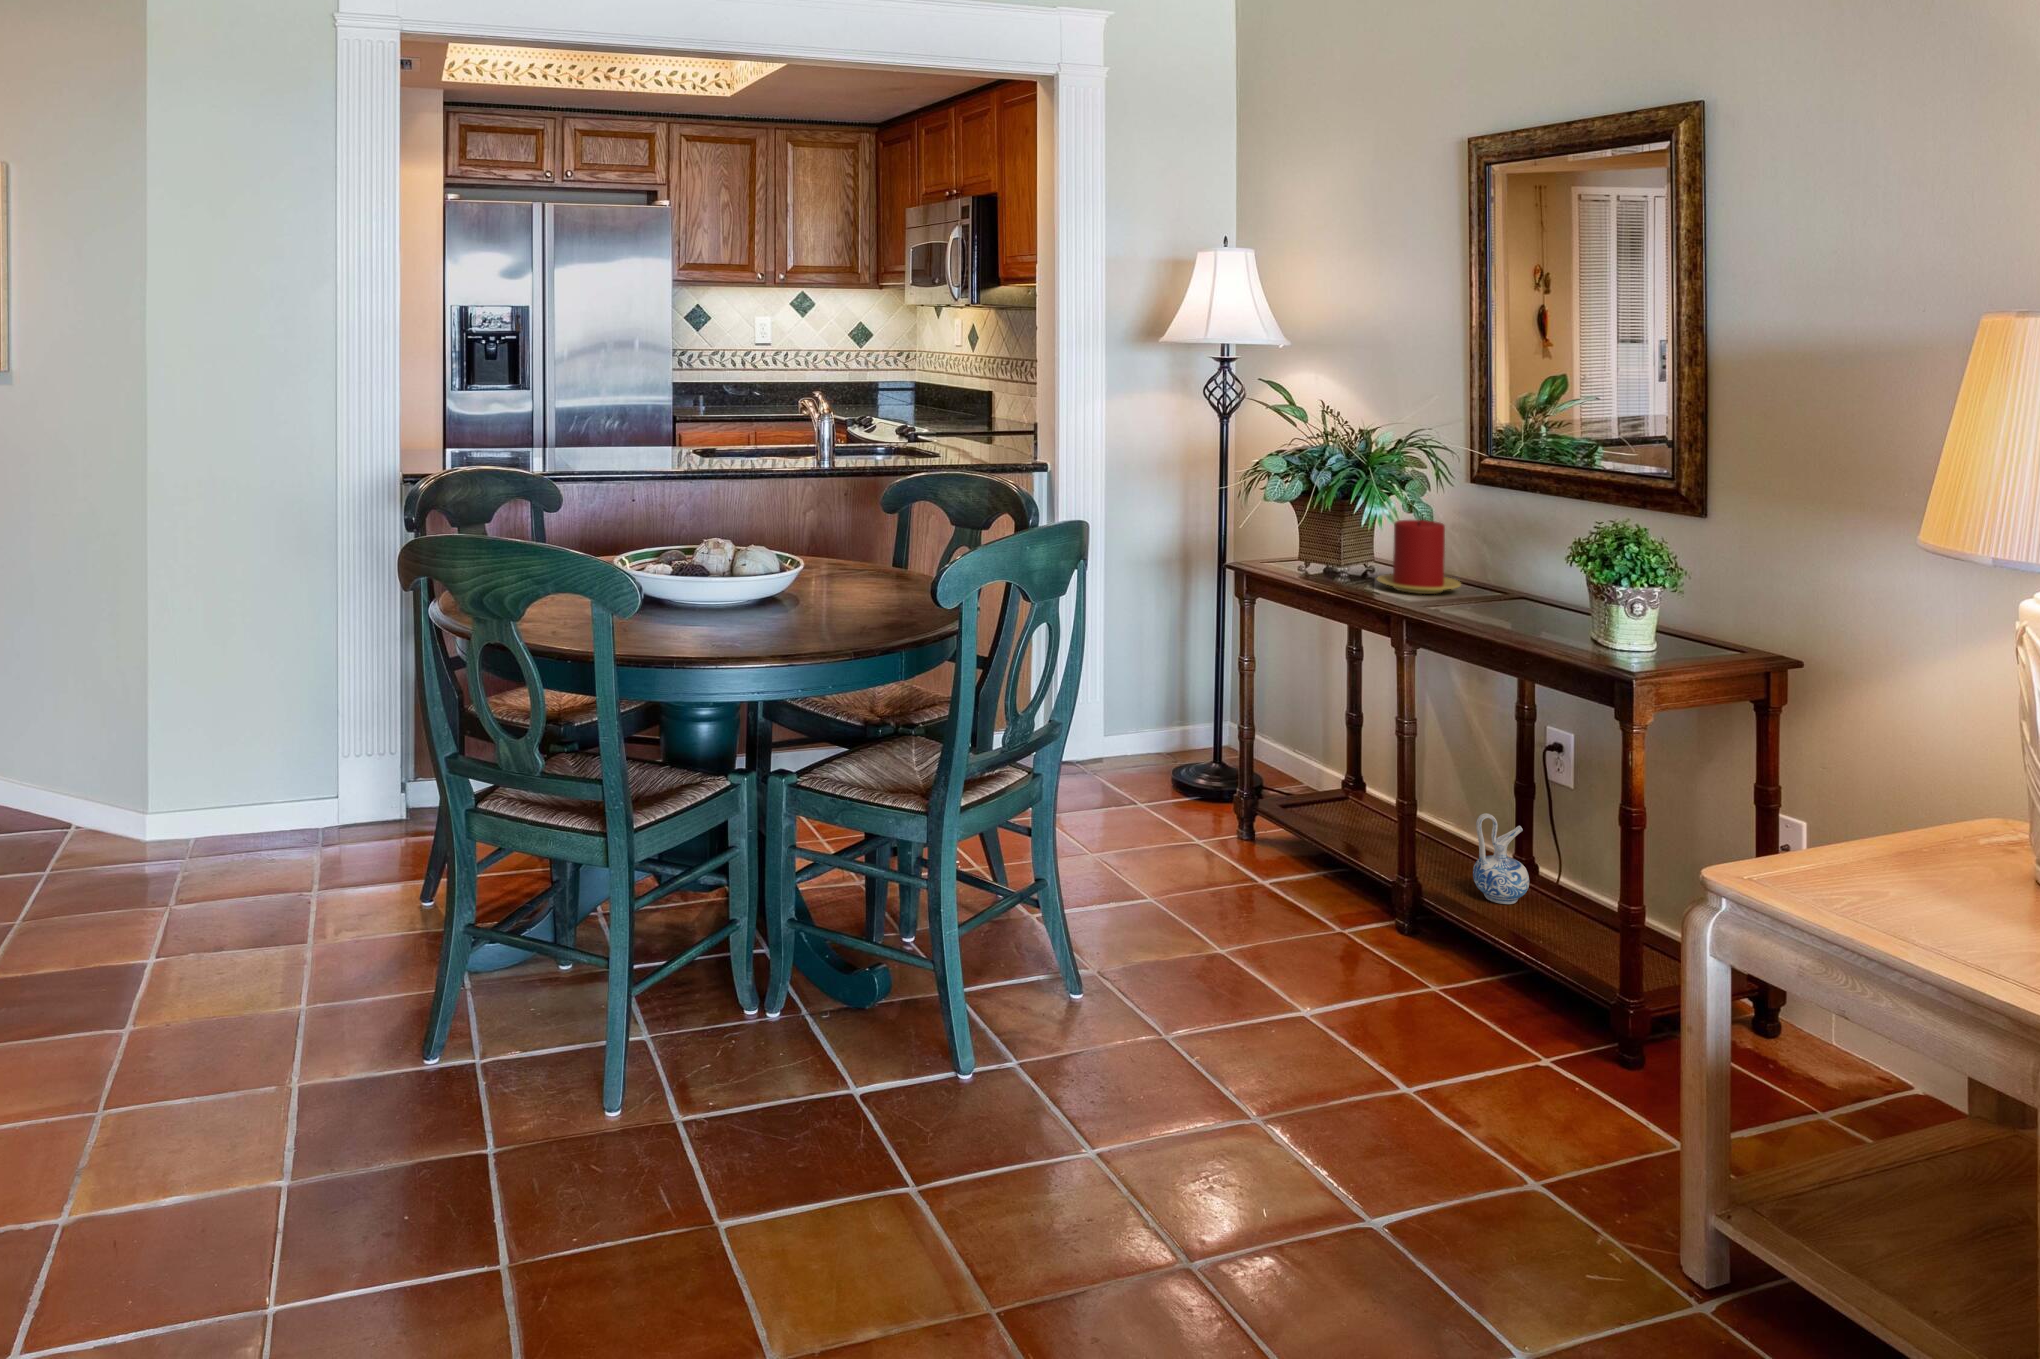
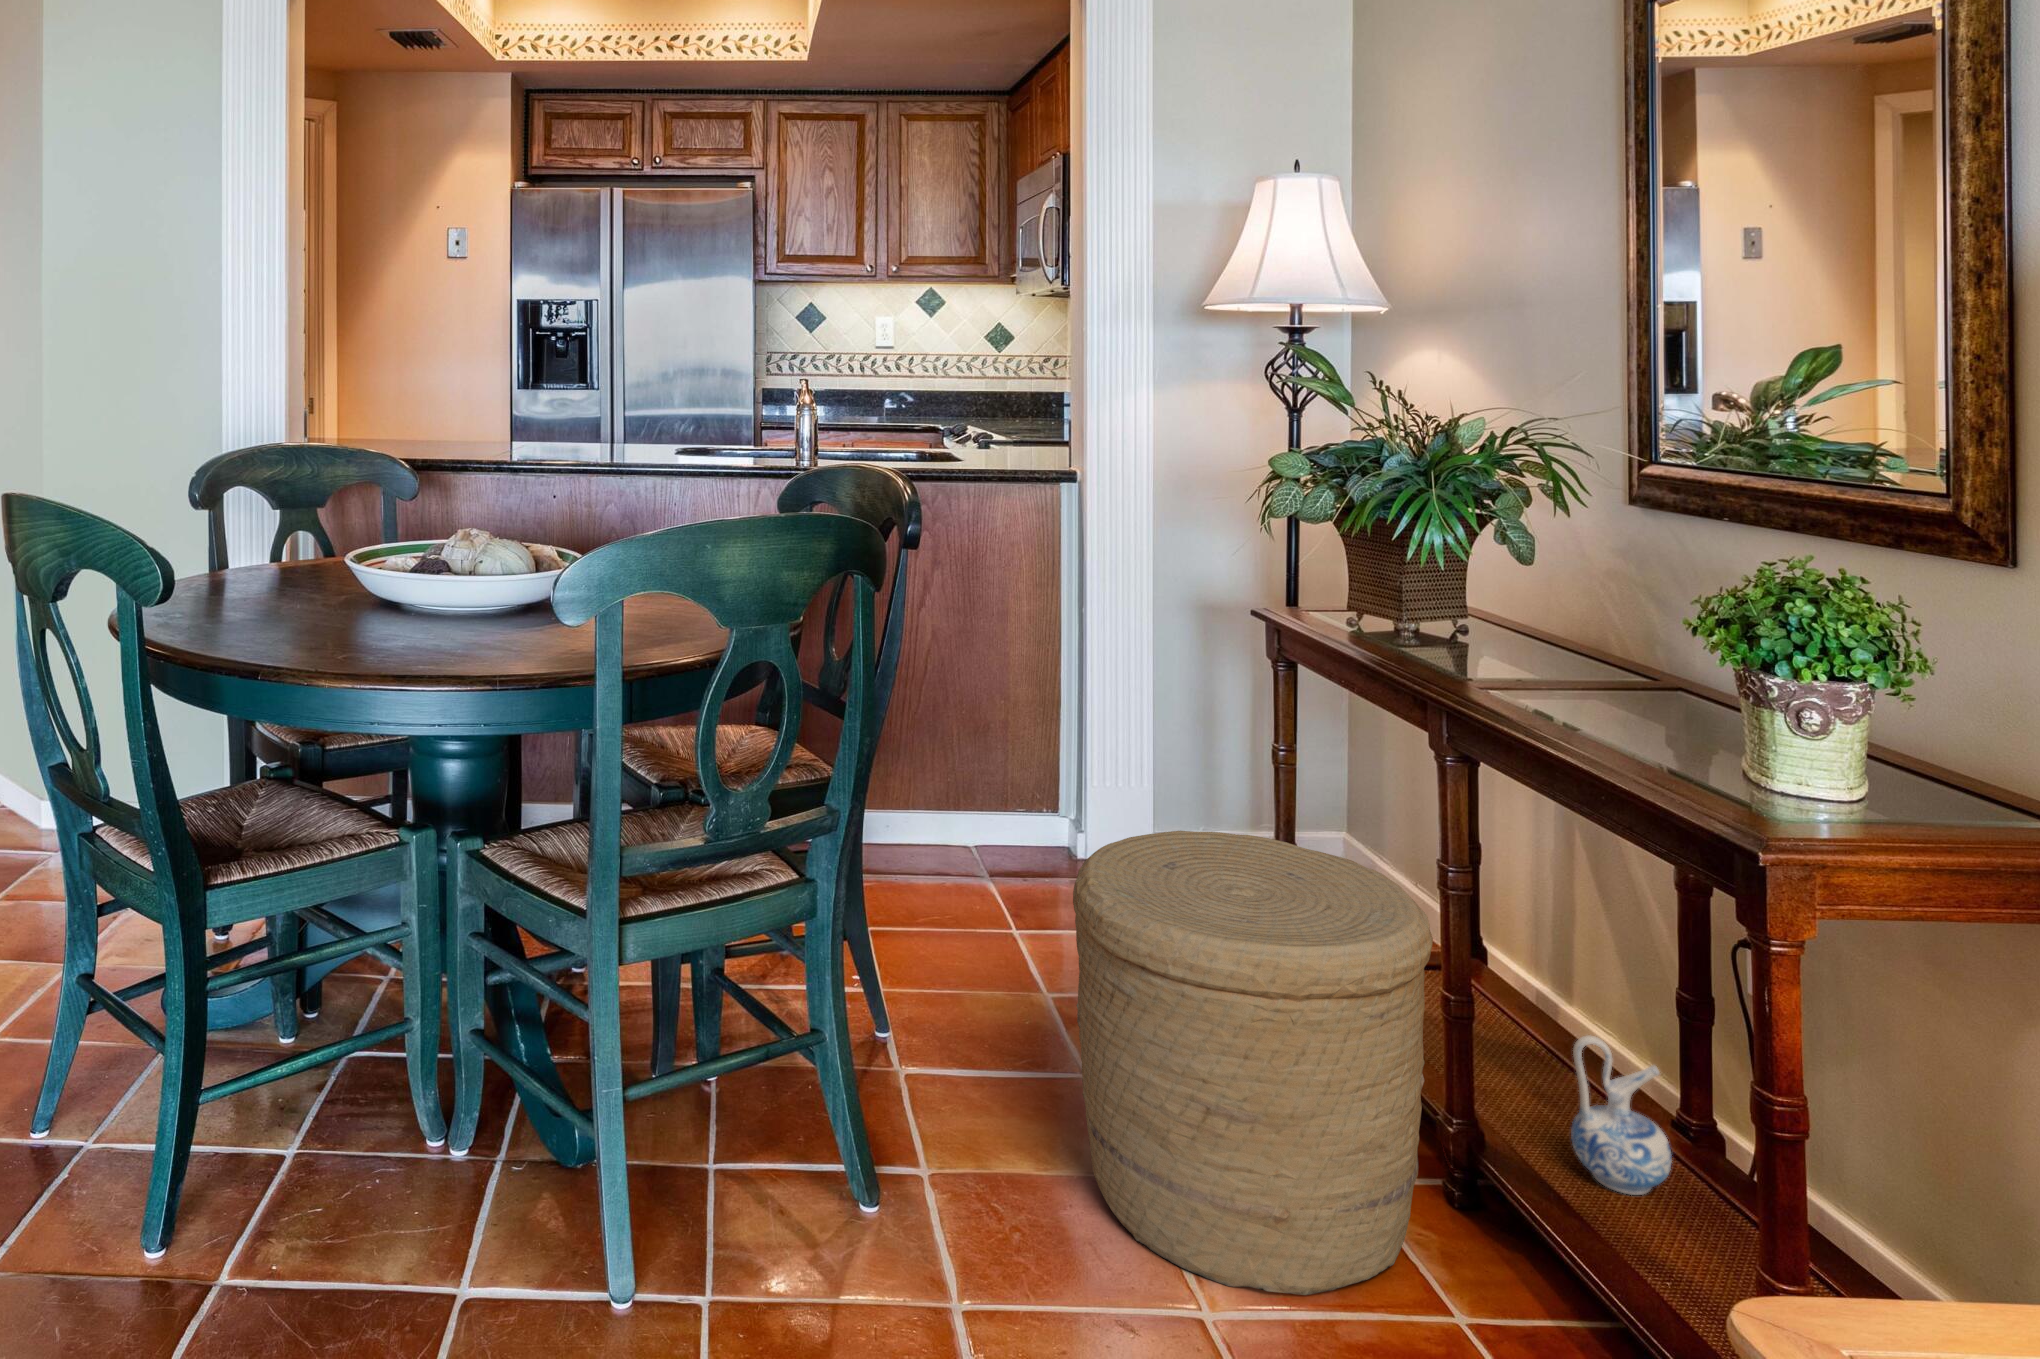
candle: present [1377,520,1461,594] -> none [1443,554,1584,670]
woven basket: none [1176,717,1405,997] -> present [1073,831,1433,1295]

